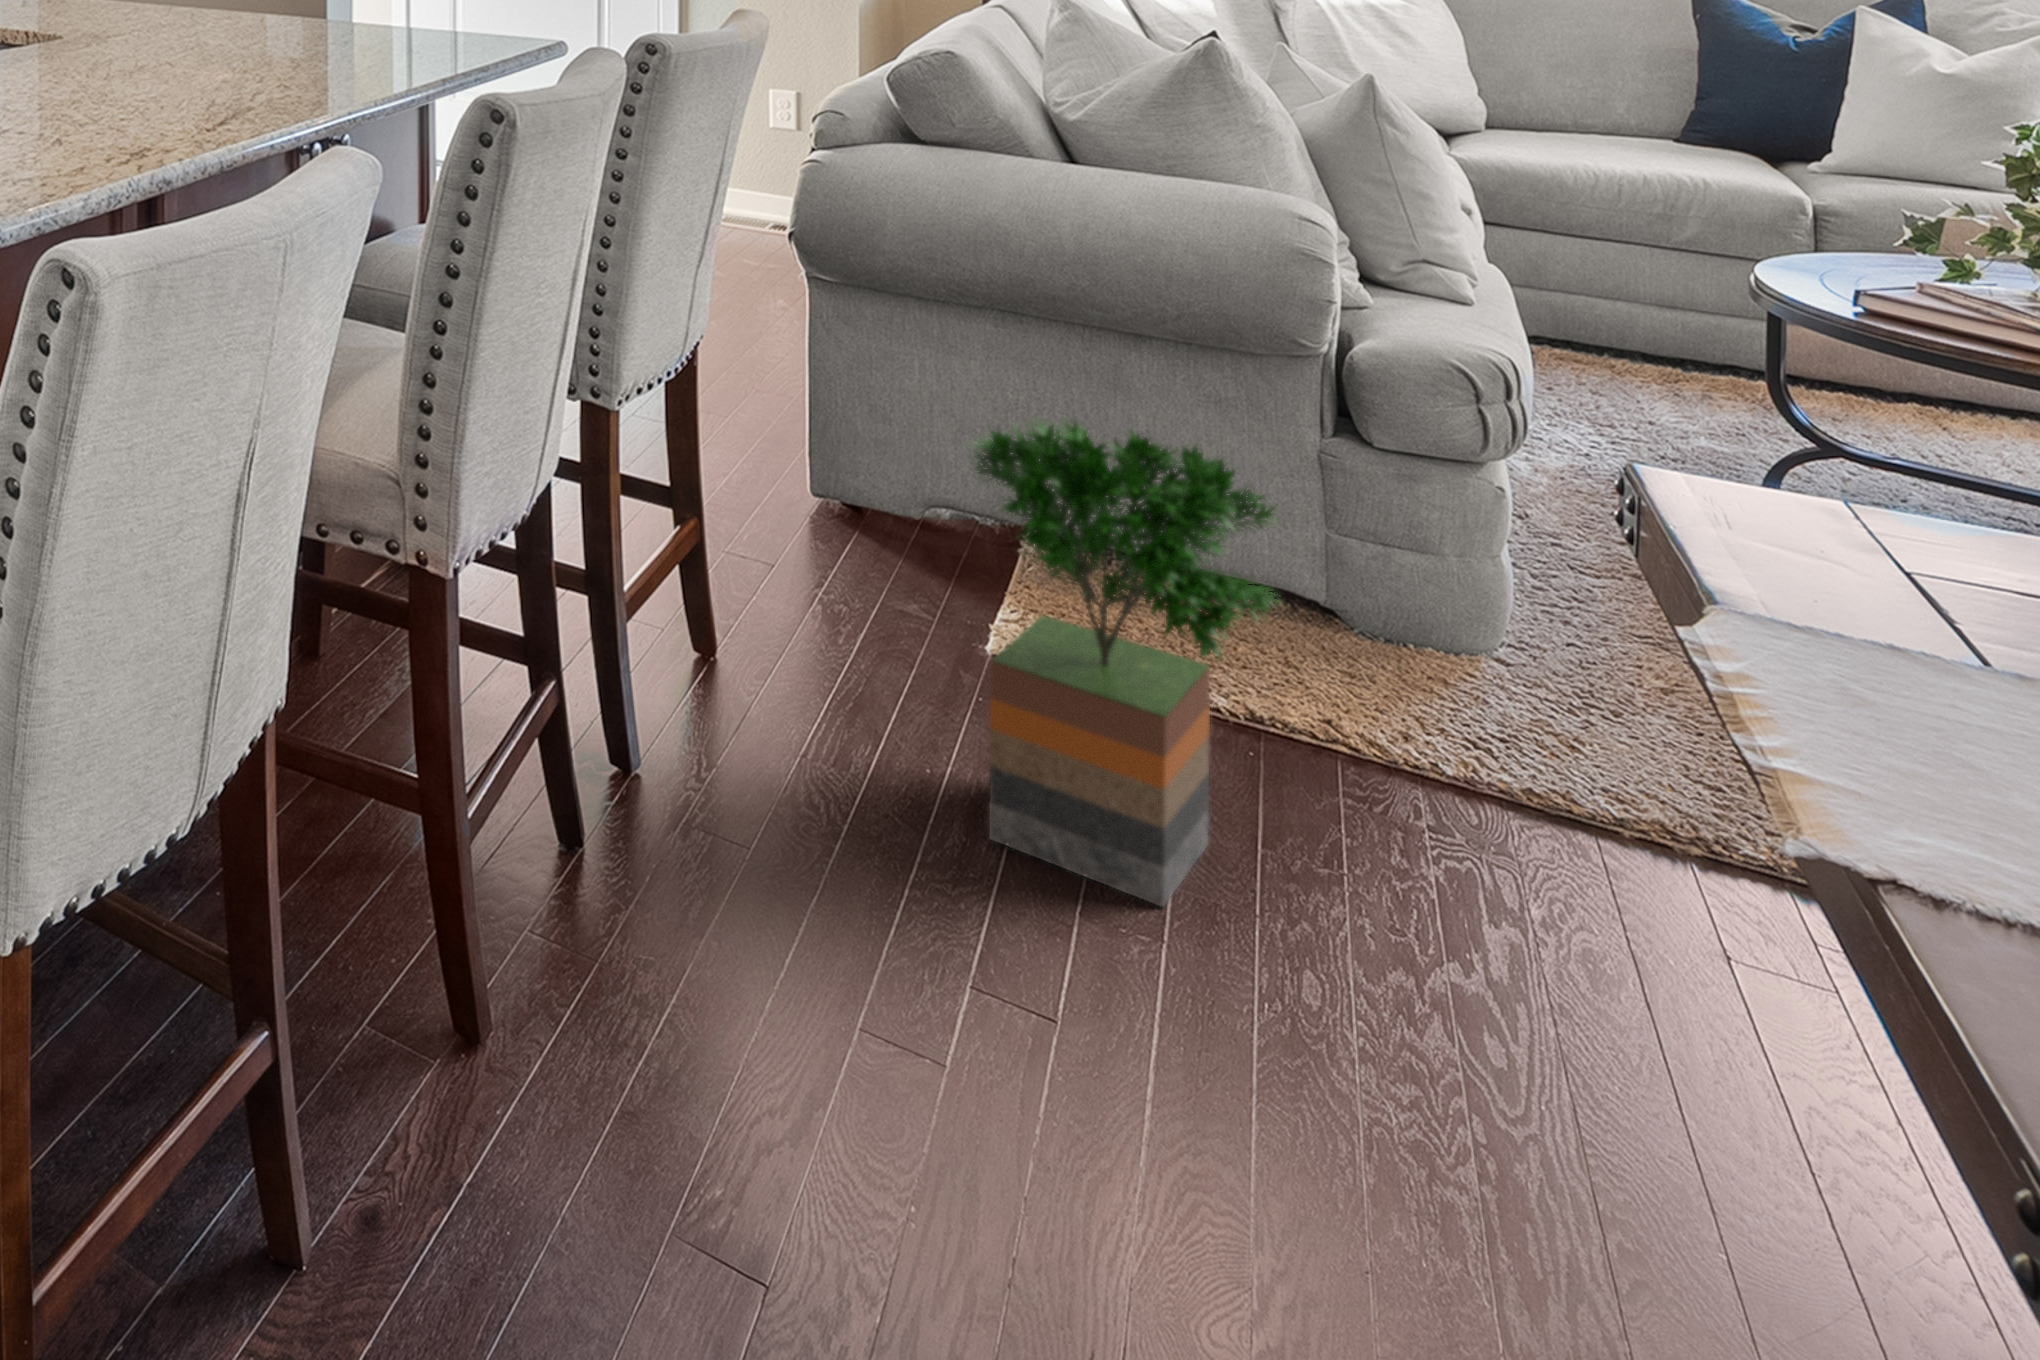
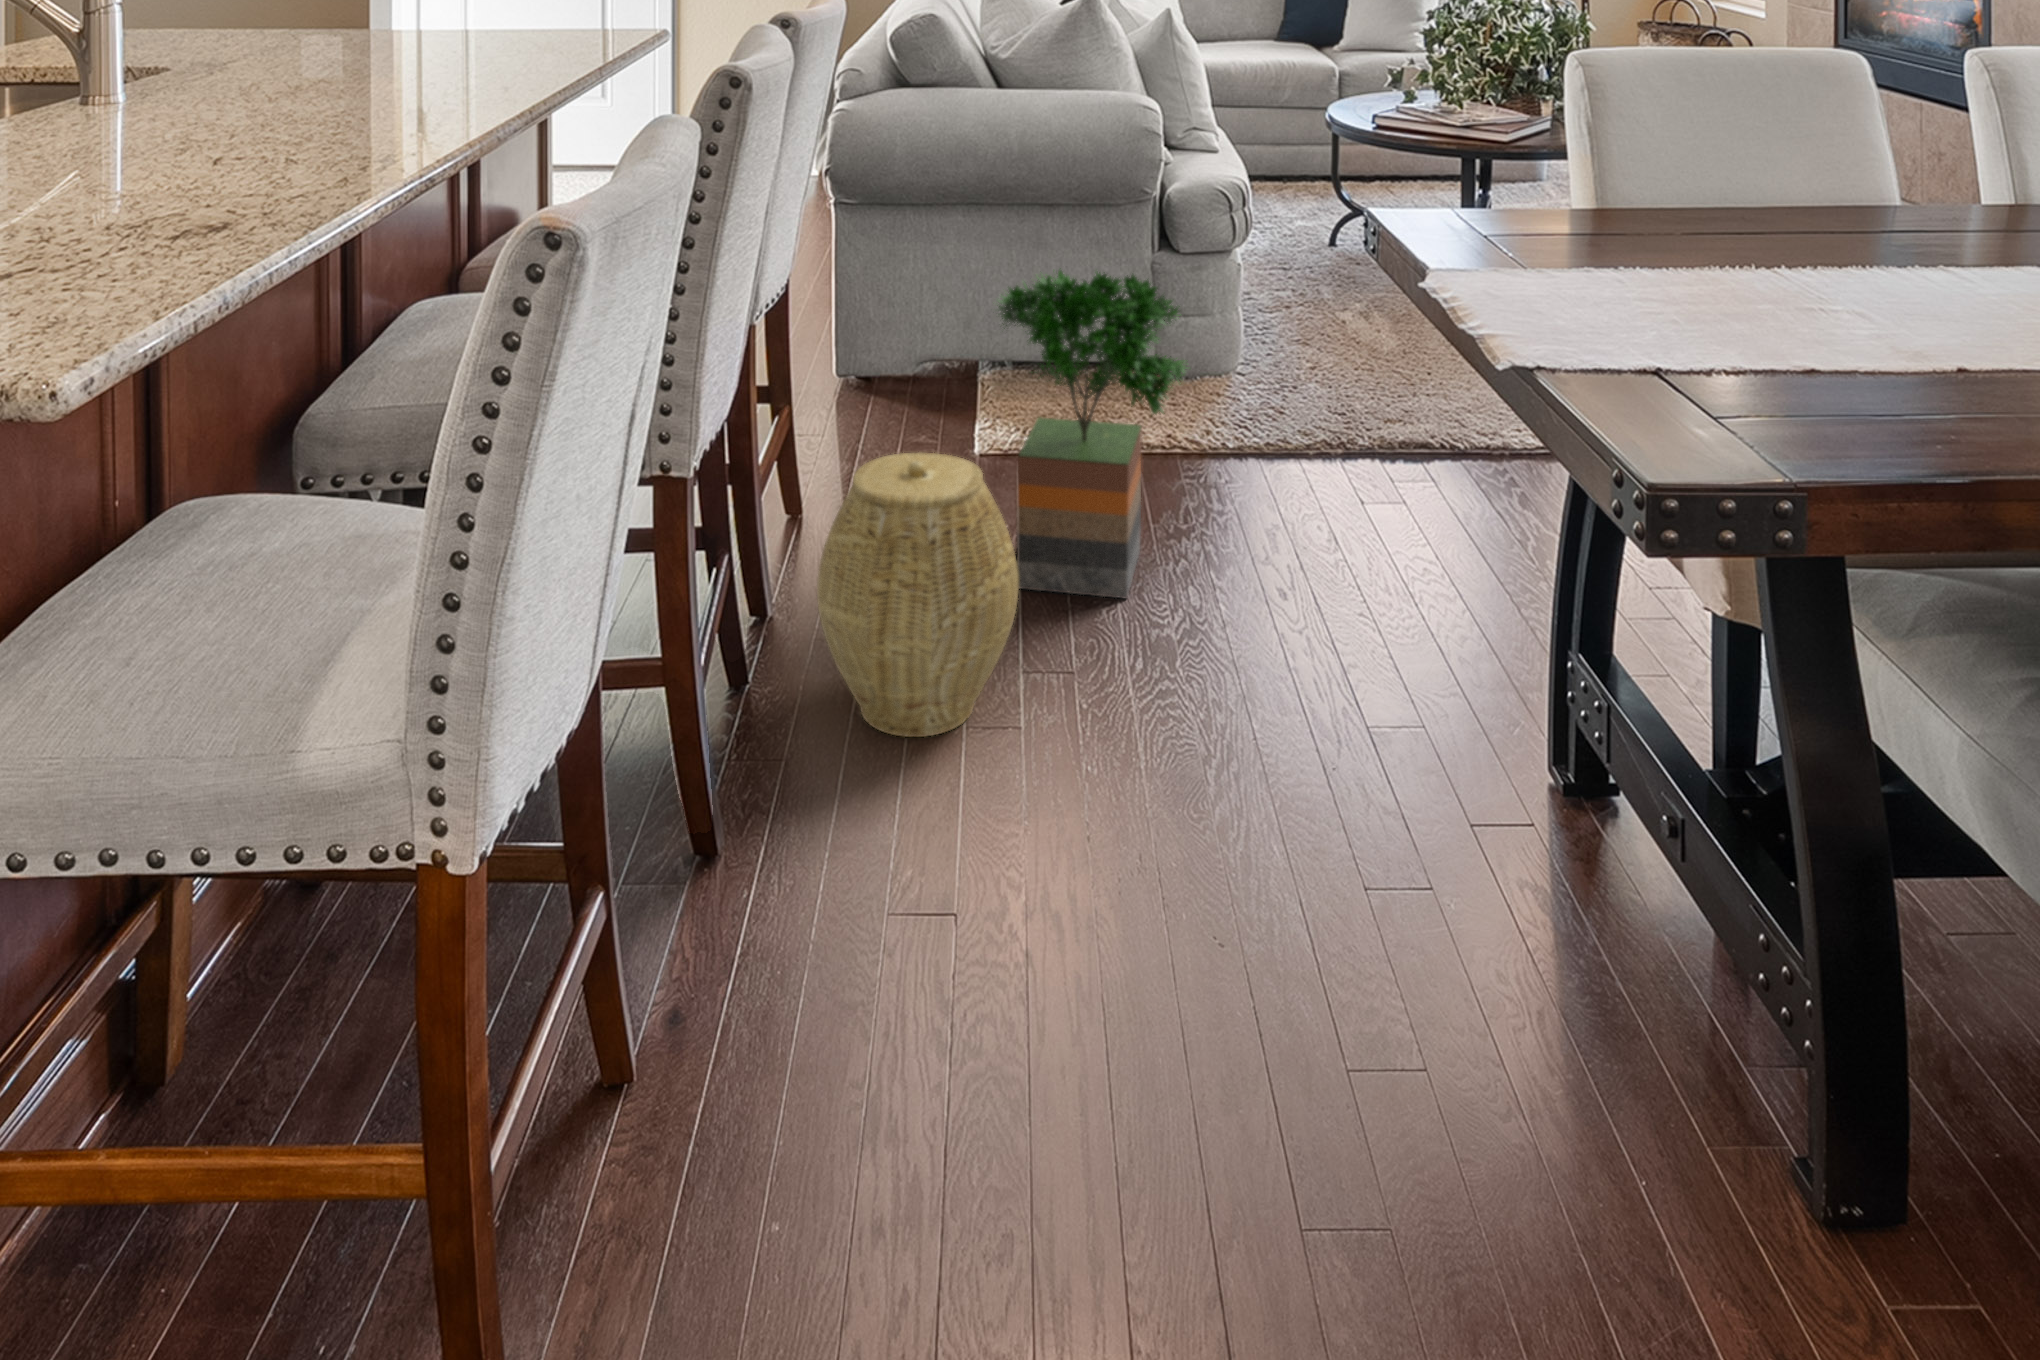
woven basket: none [657,615,942,998] -> present [817,453,1018,737]

